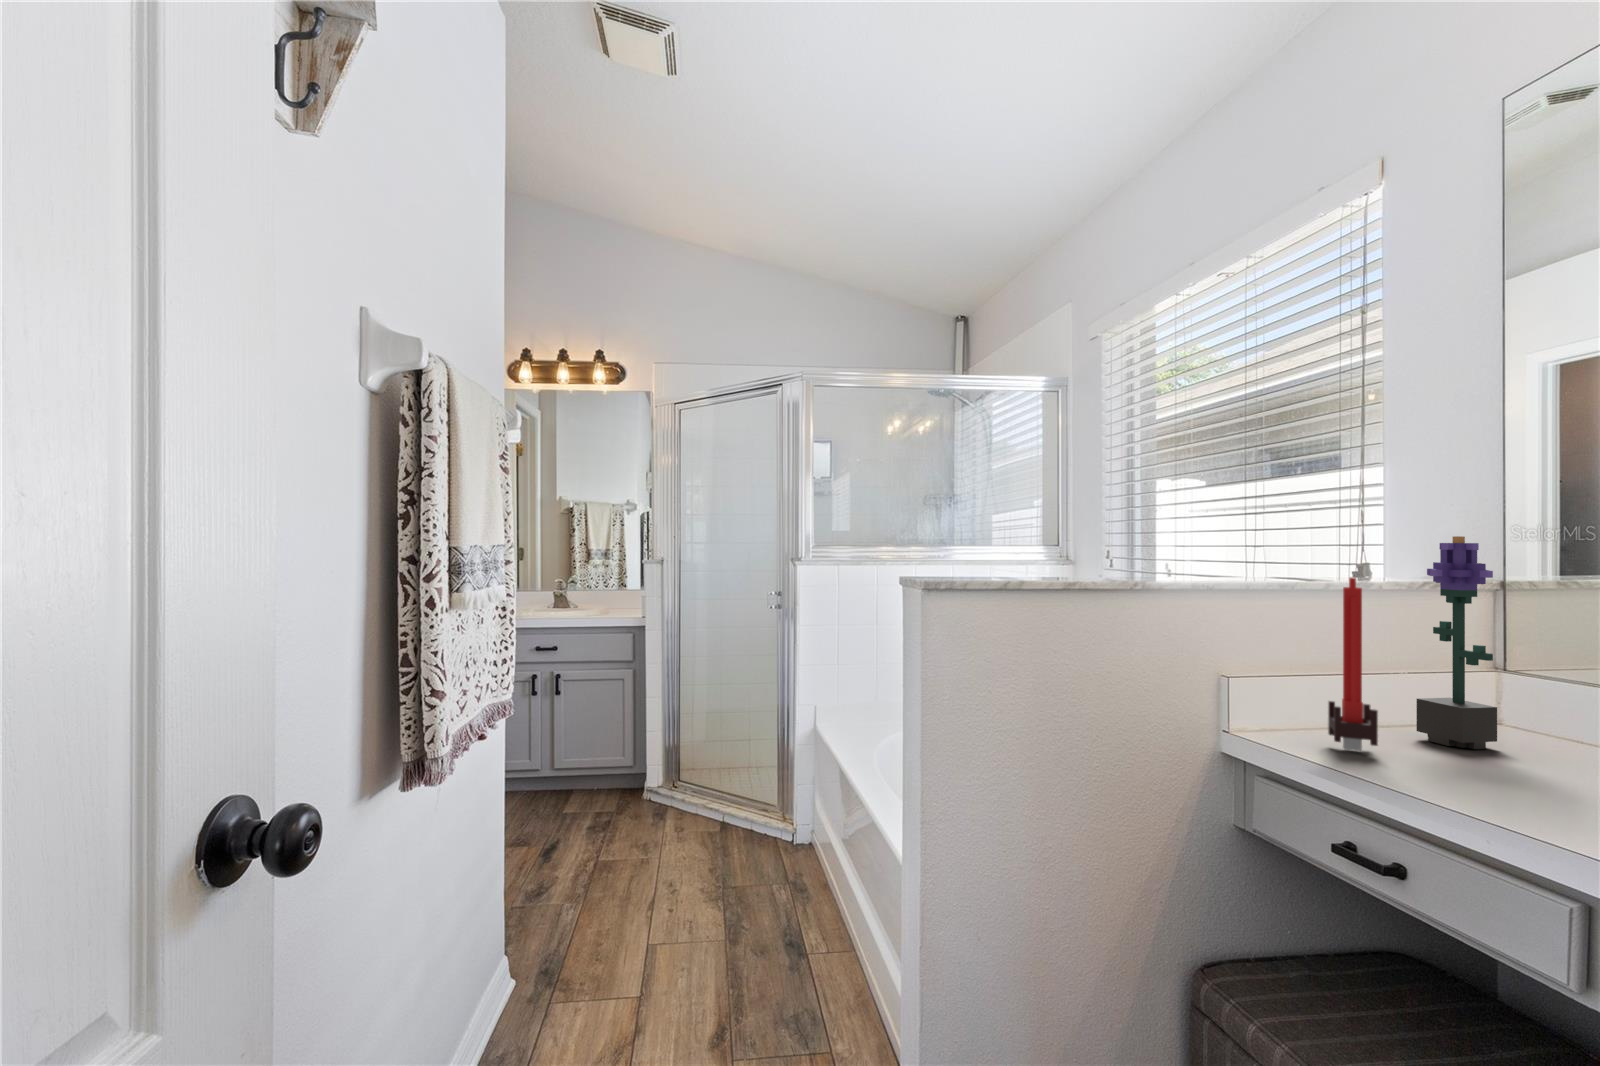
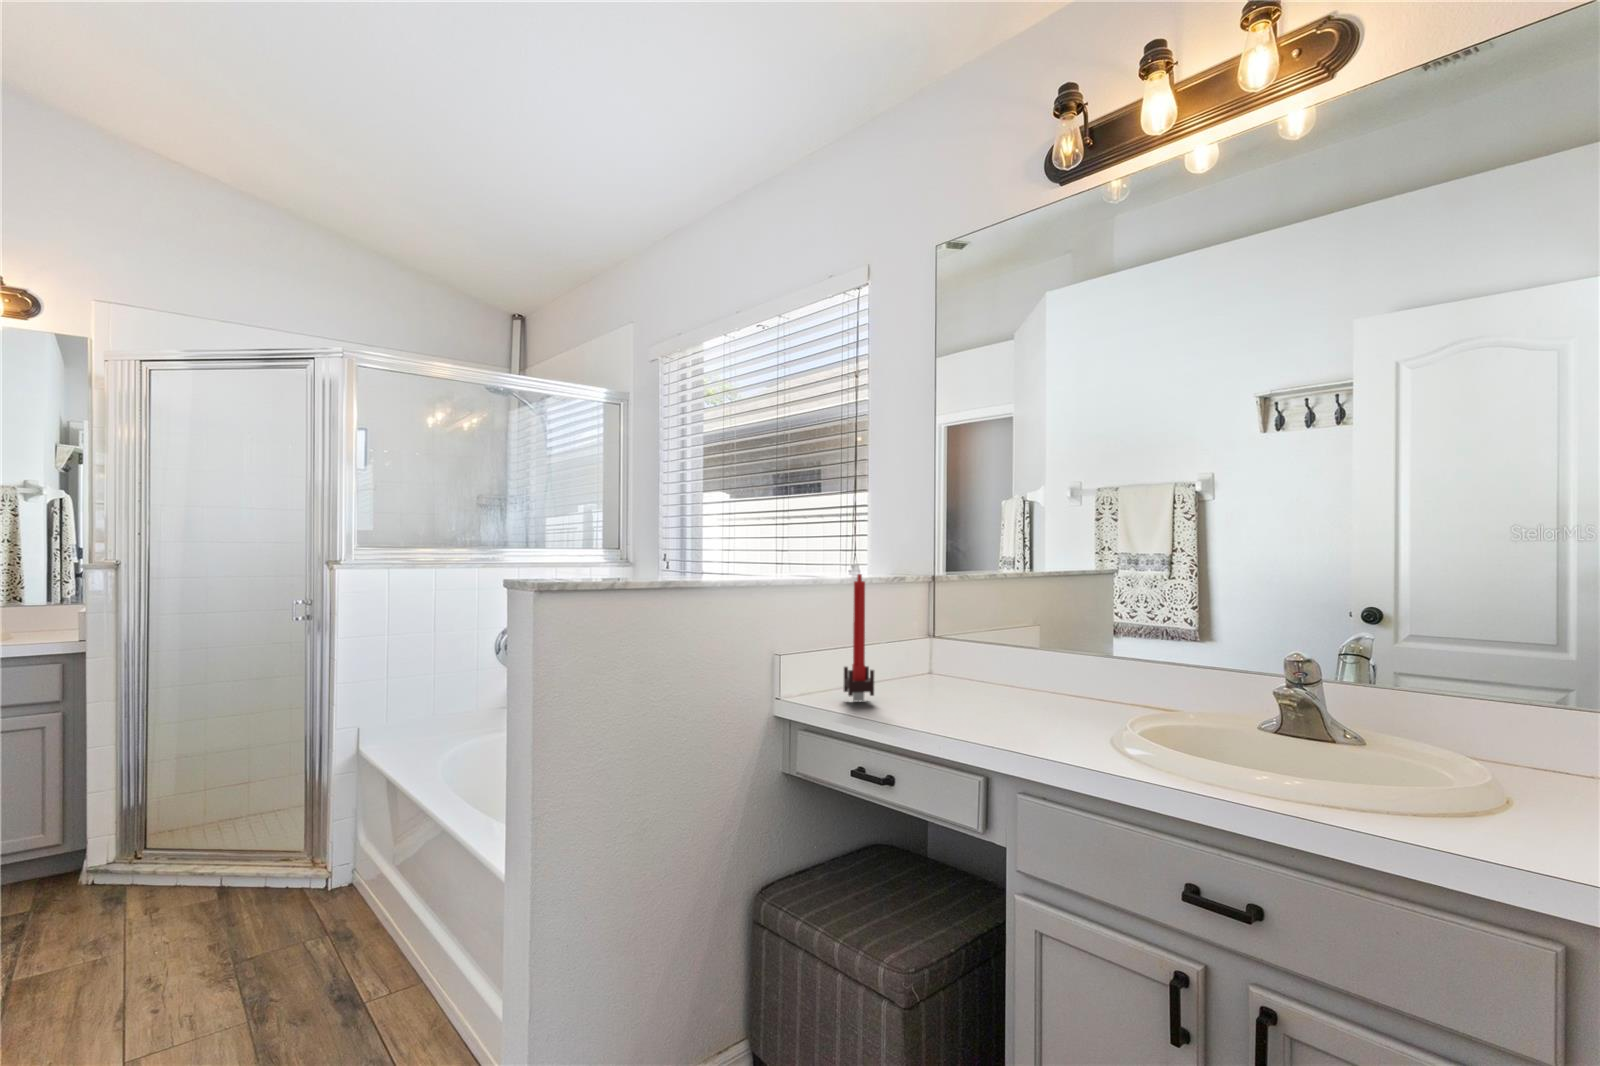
potted flower: present [1416,536,1497,749] -> none [892,544,935,691]

